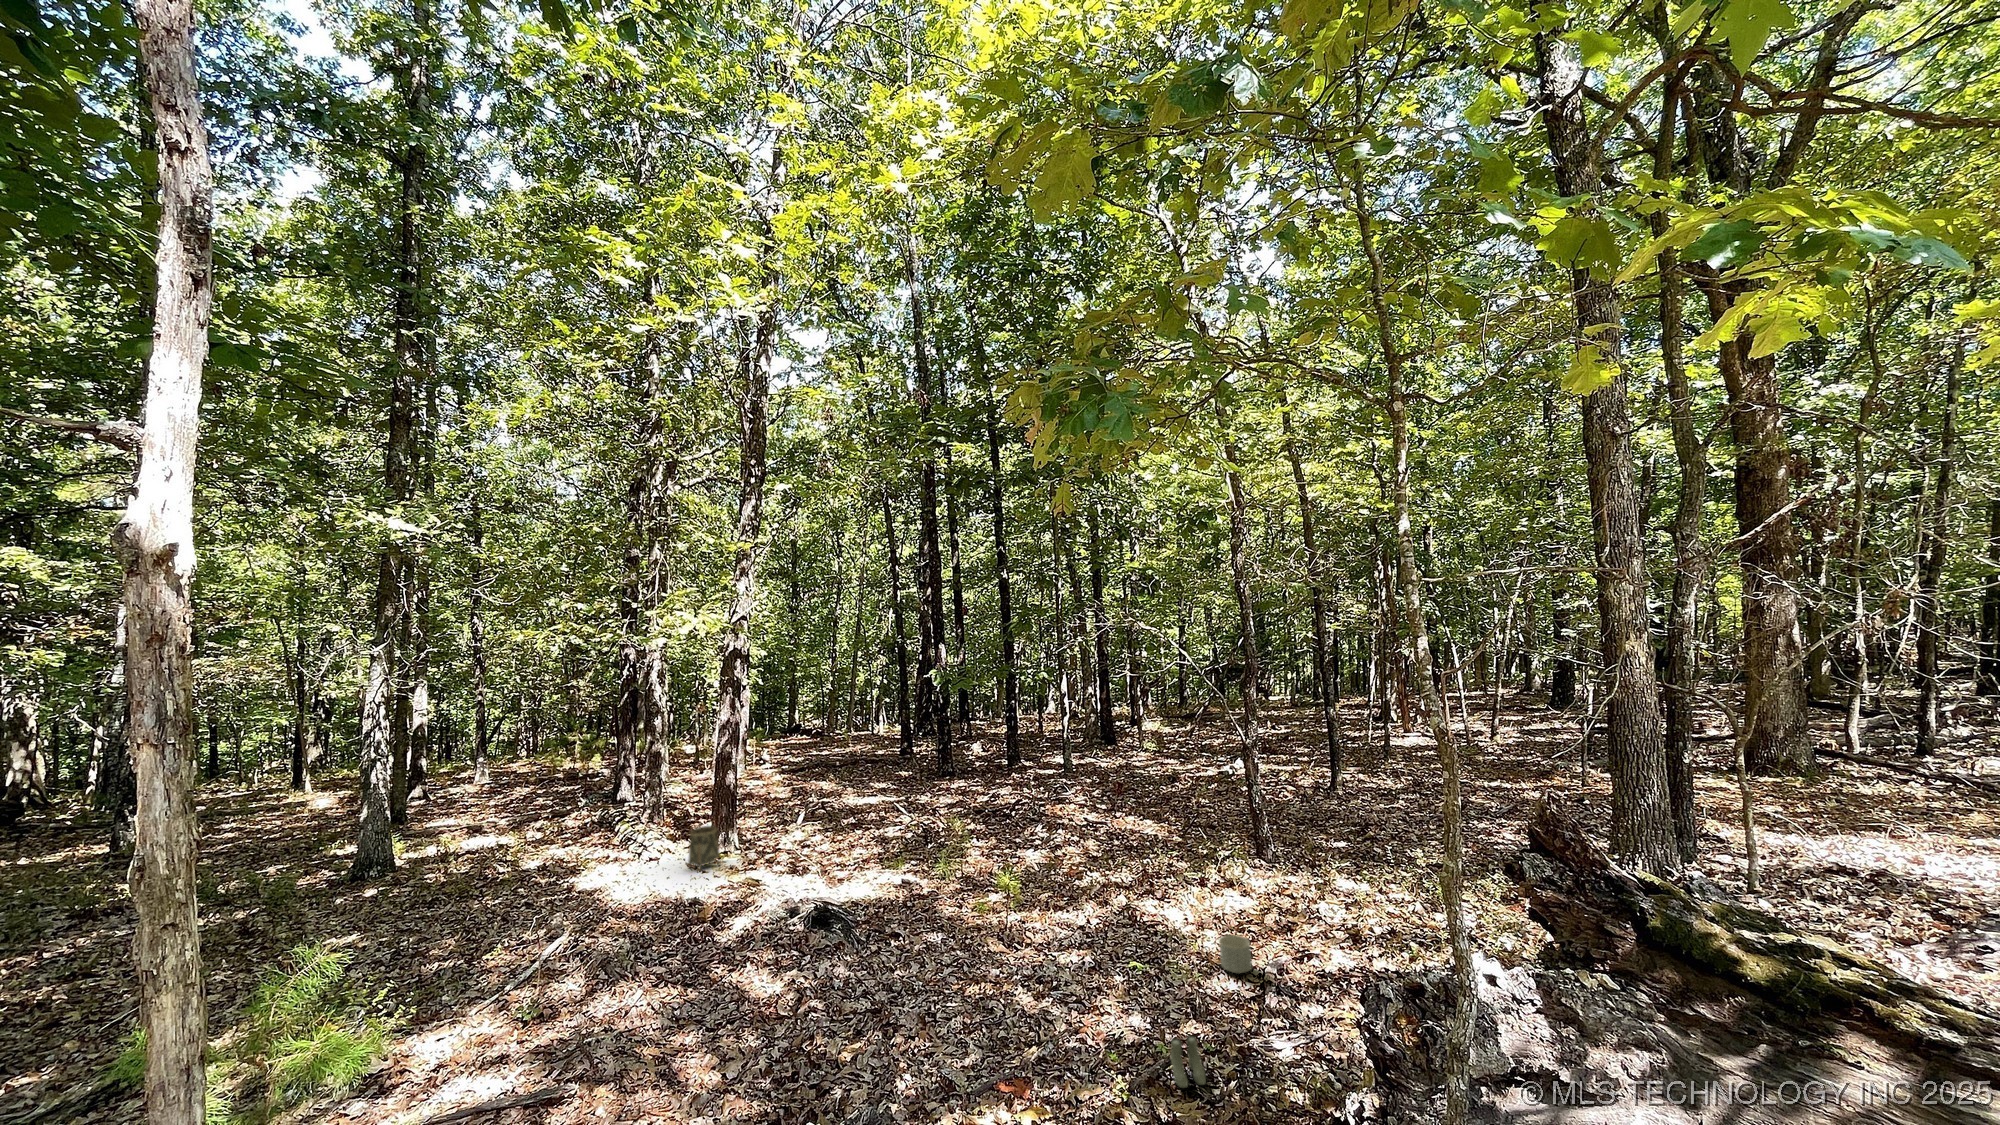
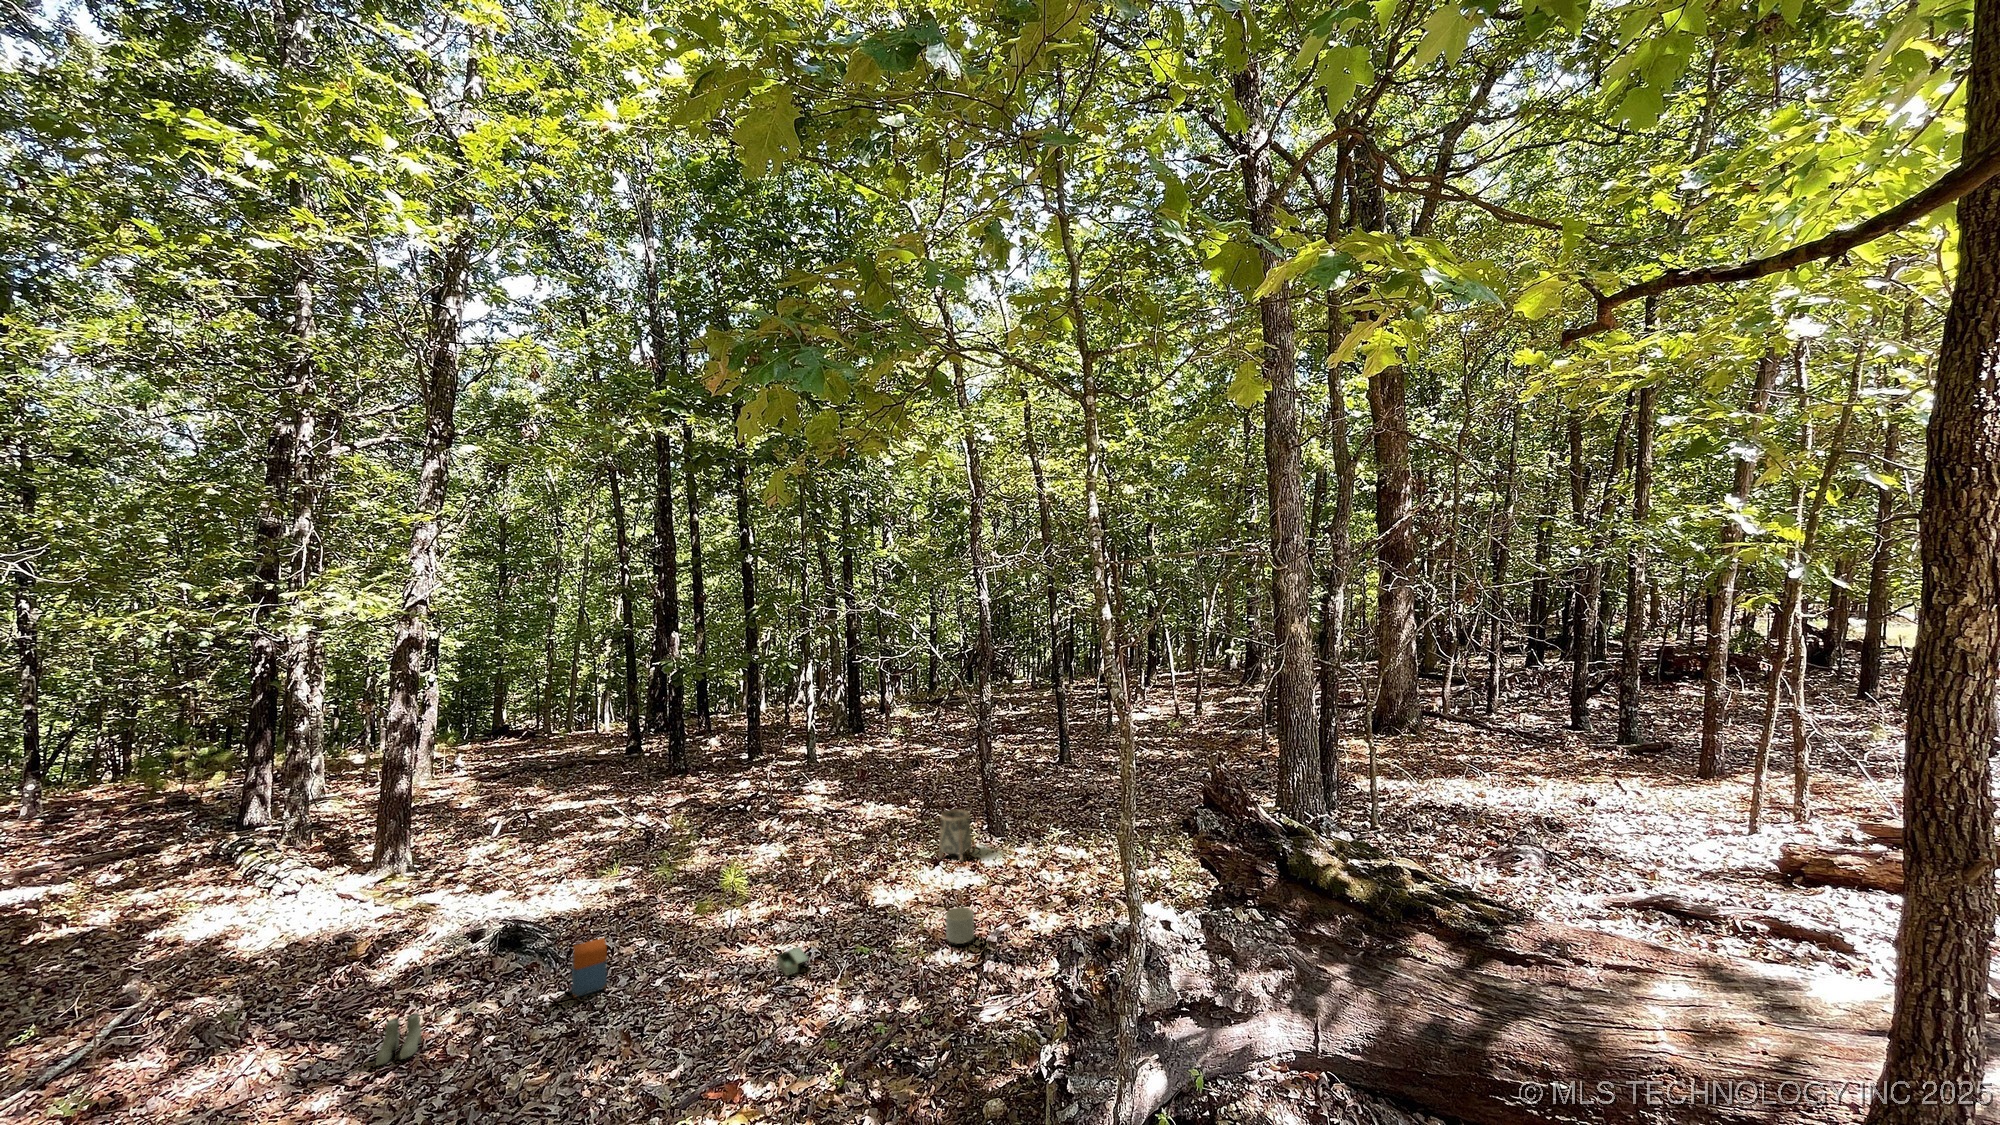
basket: present [688,826,721,872] -> present [939,809,973,861]
backpack: none [881,922,910,972] -> present [571,938,607,997]
toolbox: none [1053,954,1084,980] -> present [777,947,808,975]
boots: present [1170,1035,1206,1088] -> present [376,1013,422,1066]

